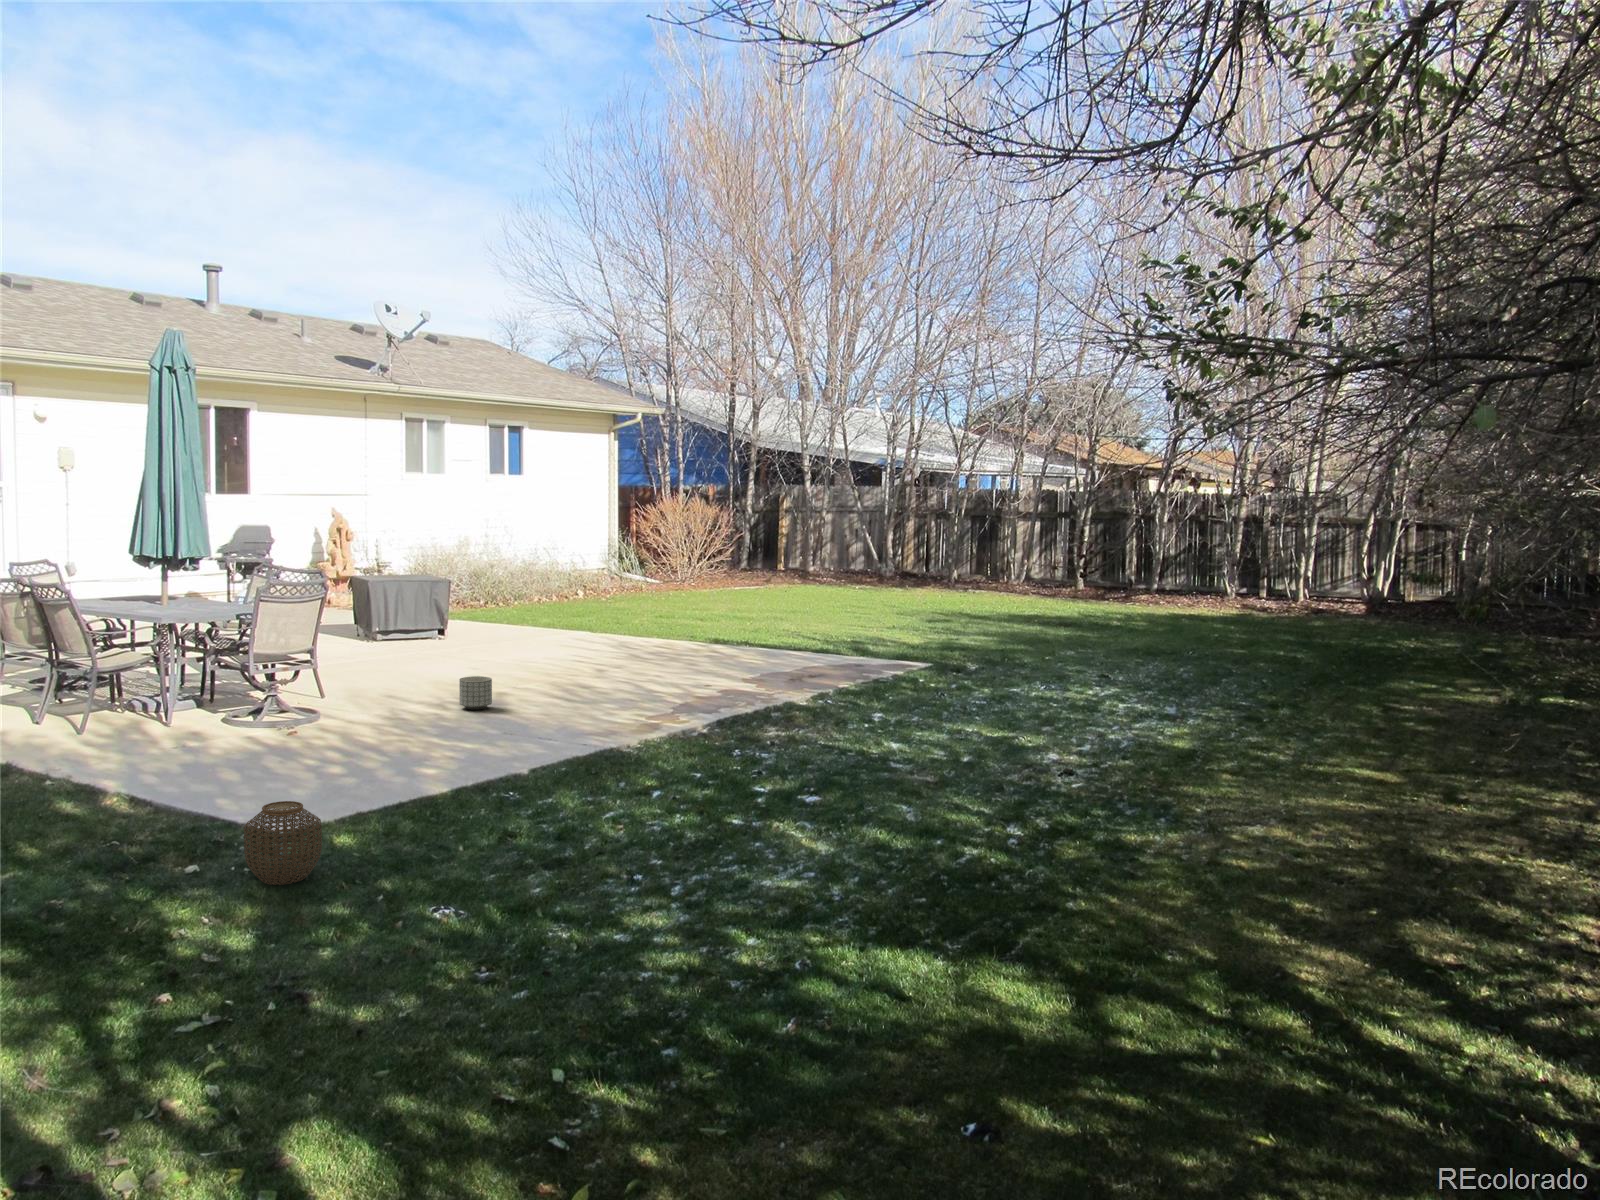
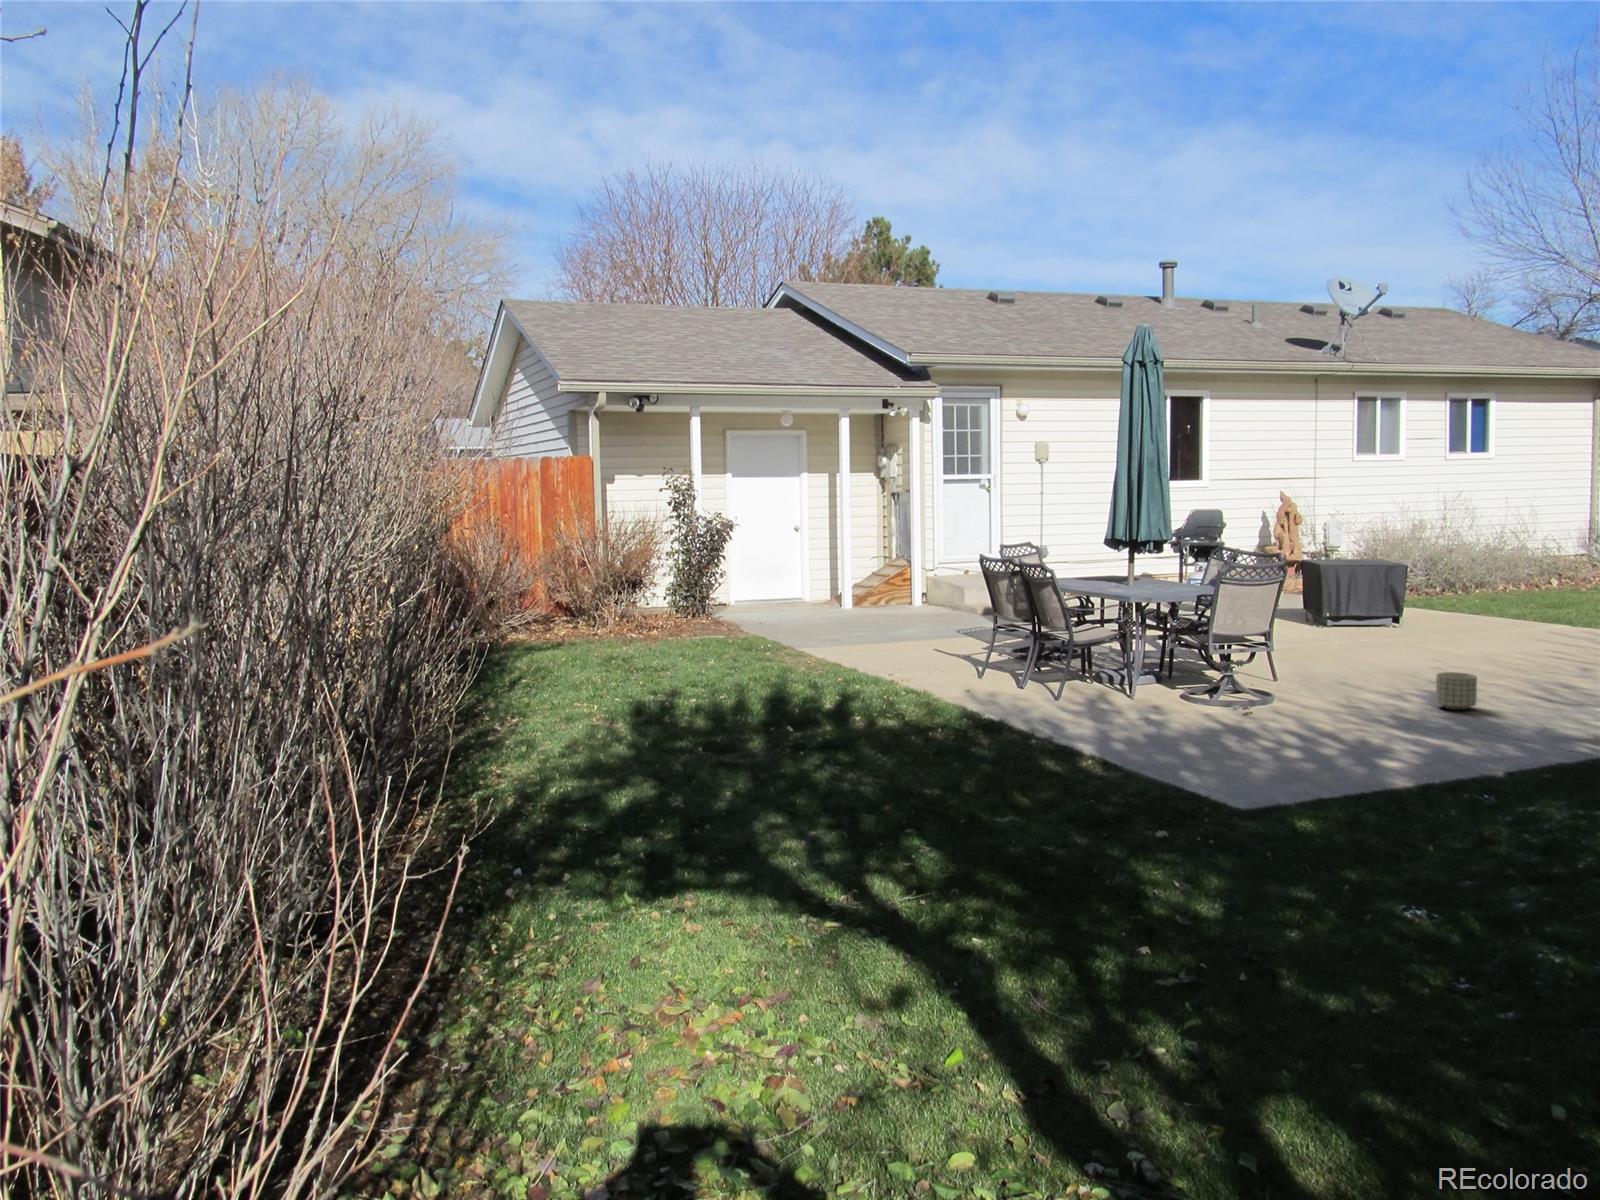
woven basket: present [244,801,322,885] -> none [1212,810,1298,905]

